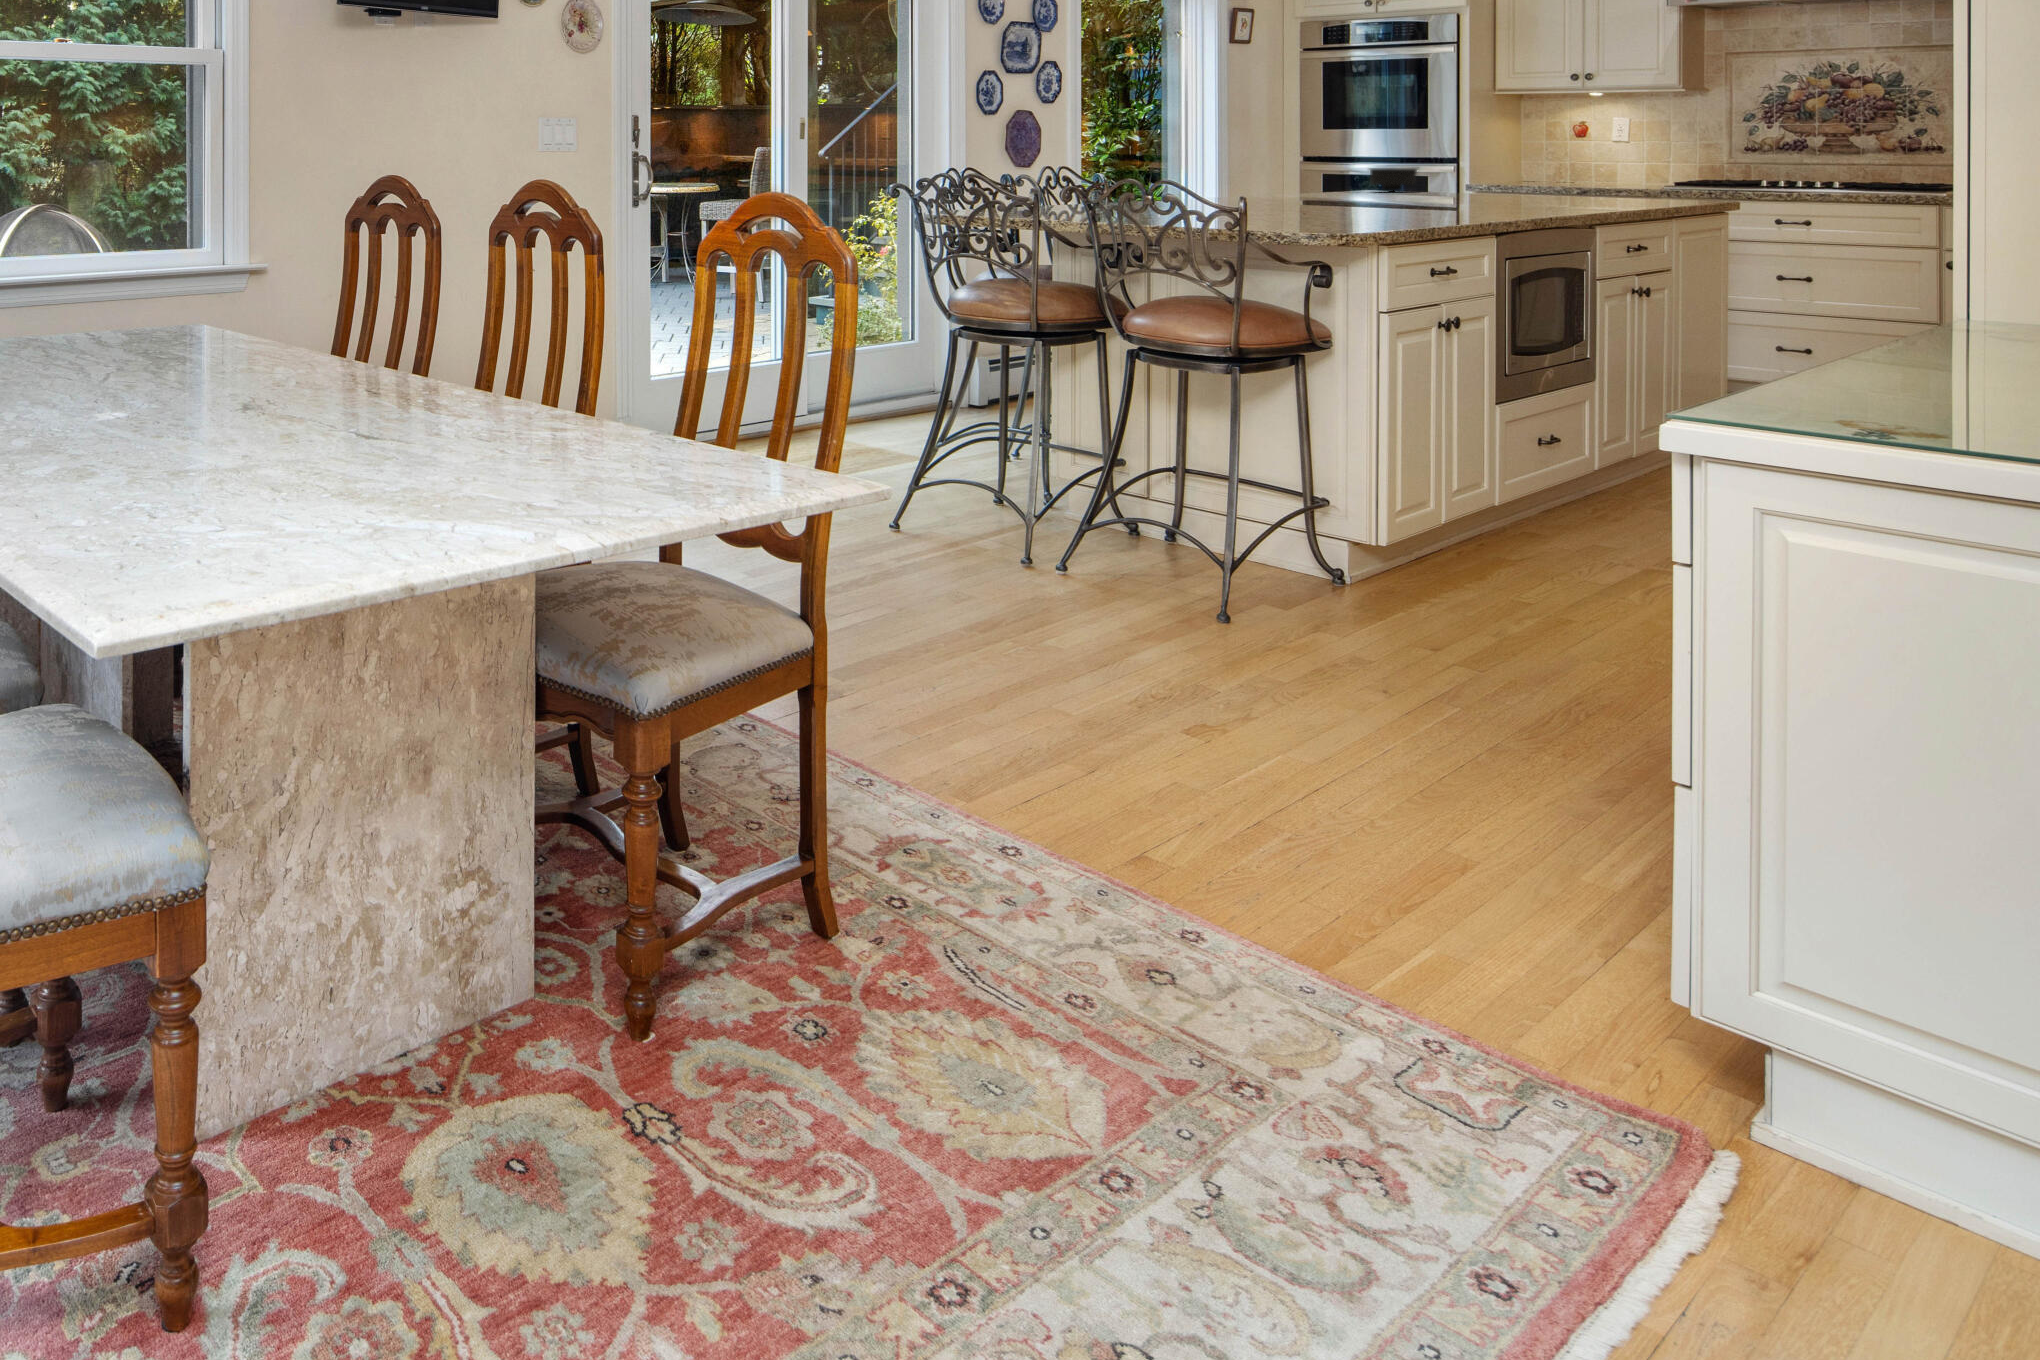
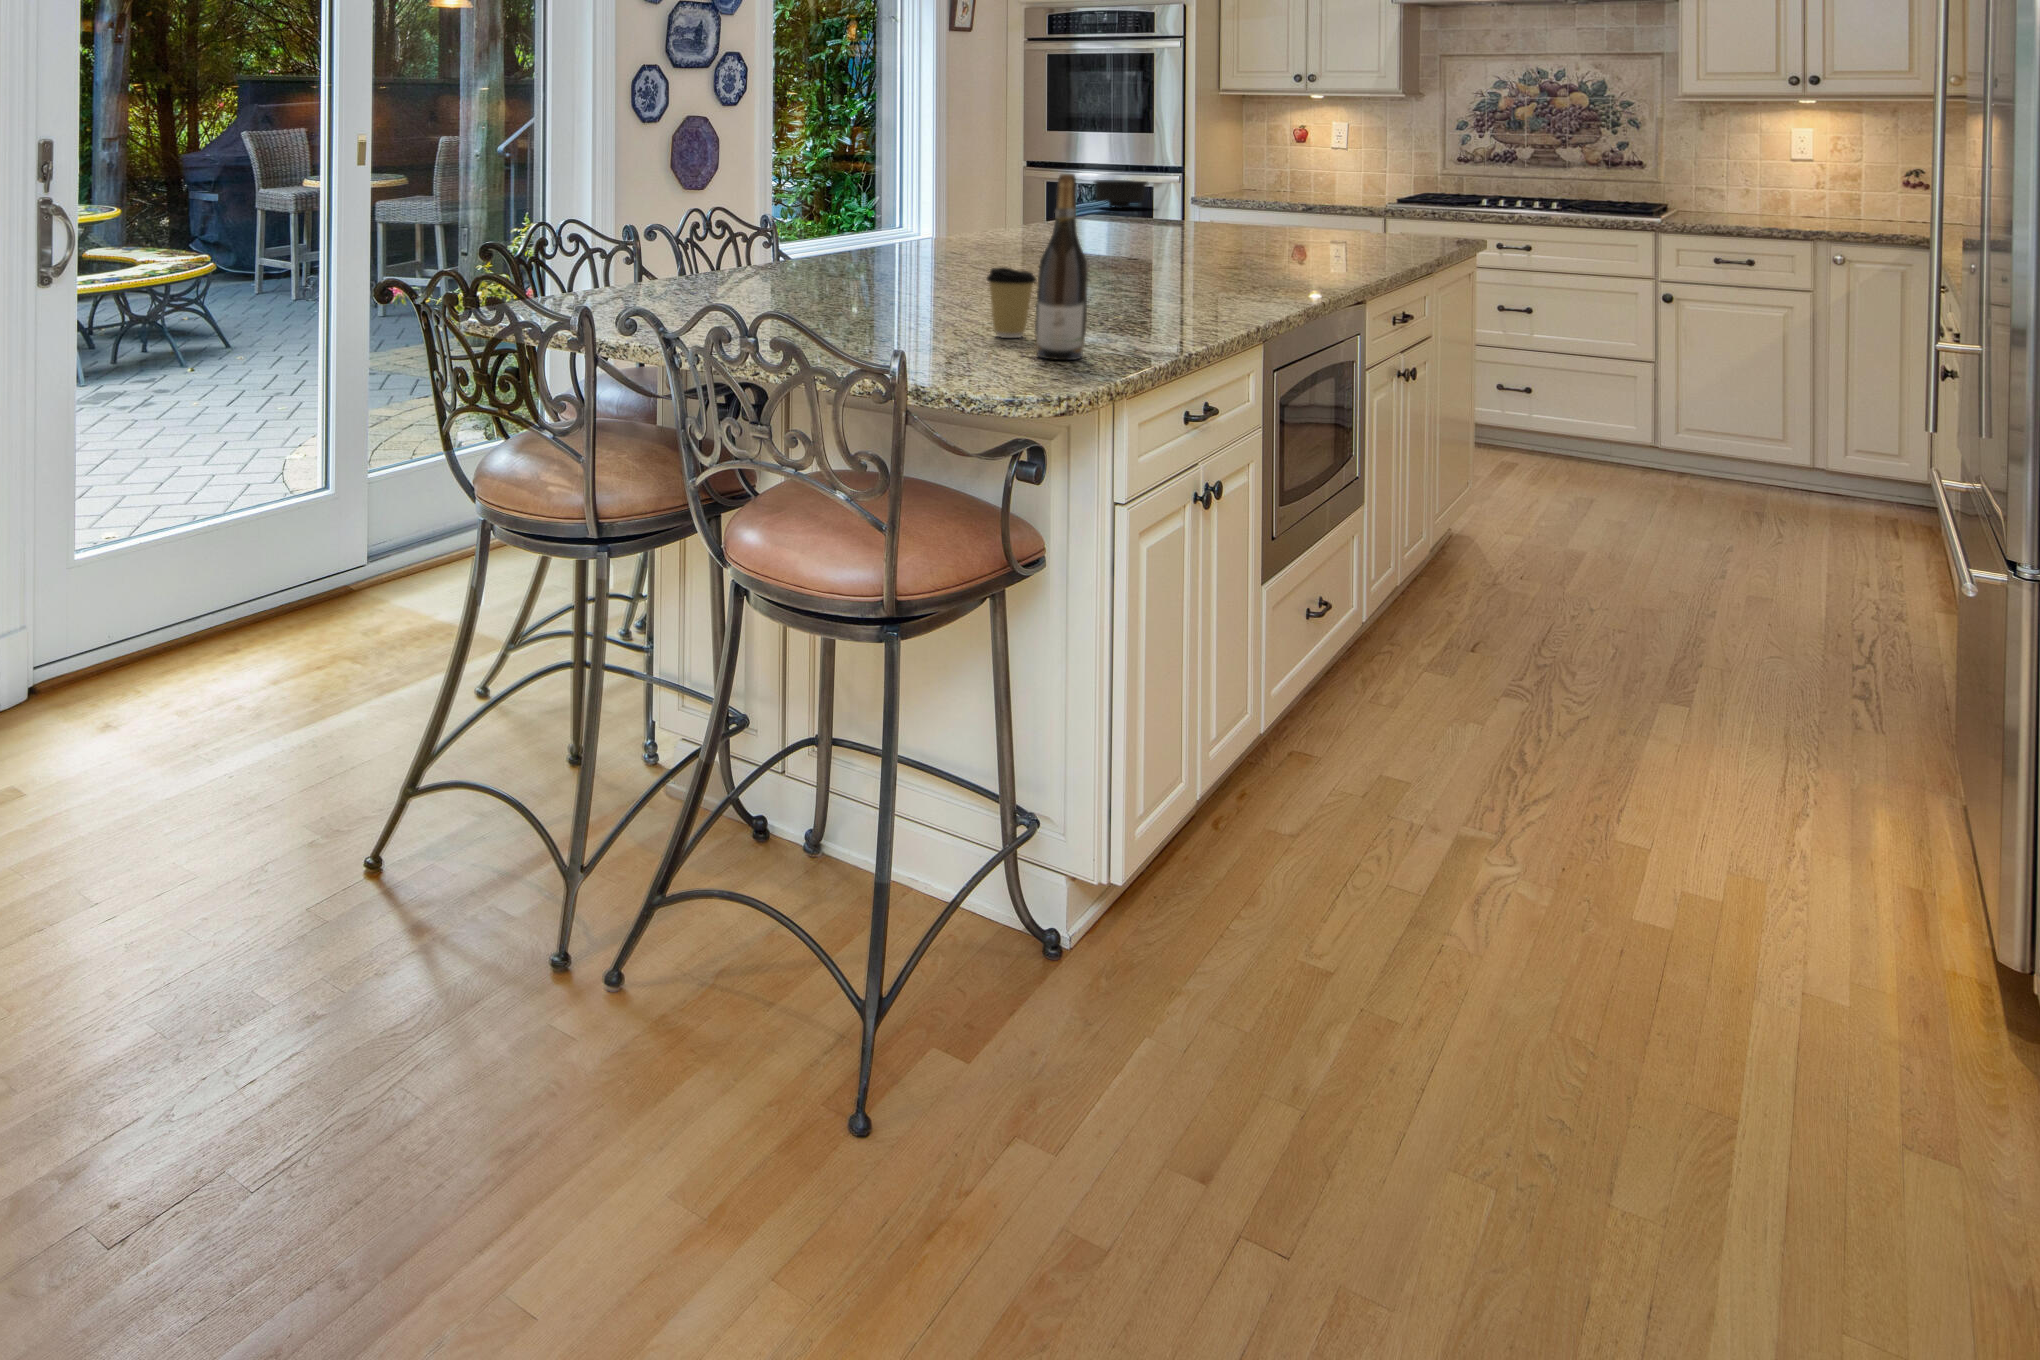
wine bottle: none [1326,112,1362,227] -> present [1035,174,1088,360]
coffee cup: none [1291,180,1326,224] -> present [987,267,1037,338]

